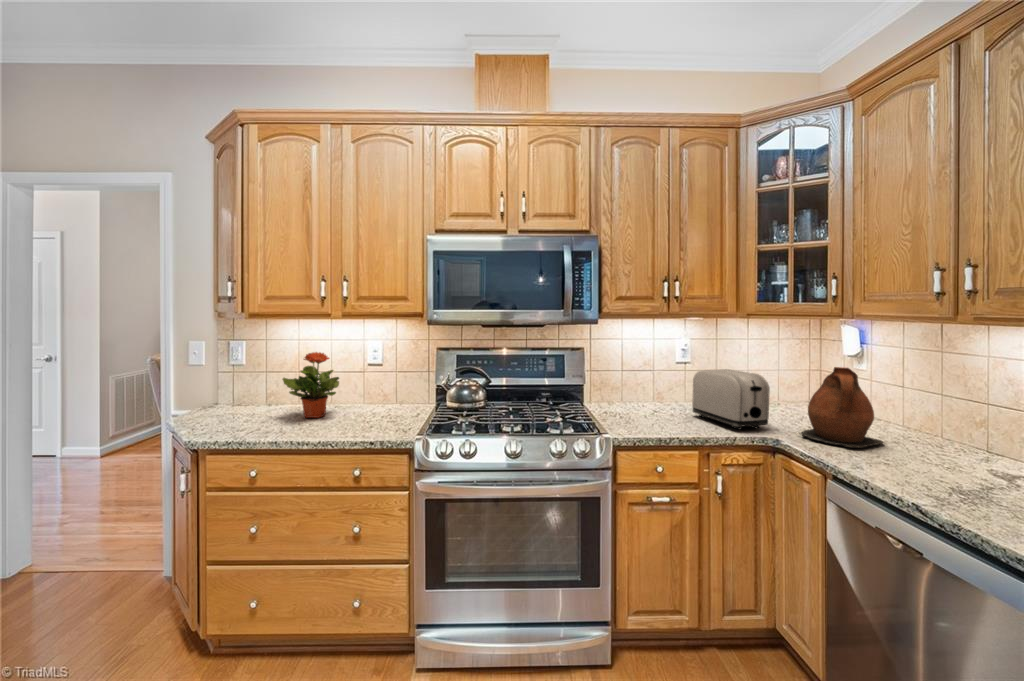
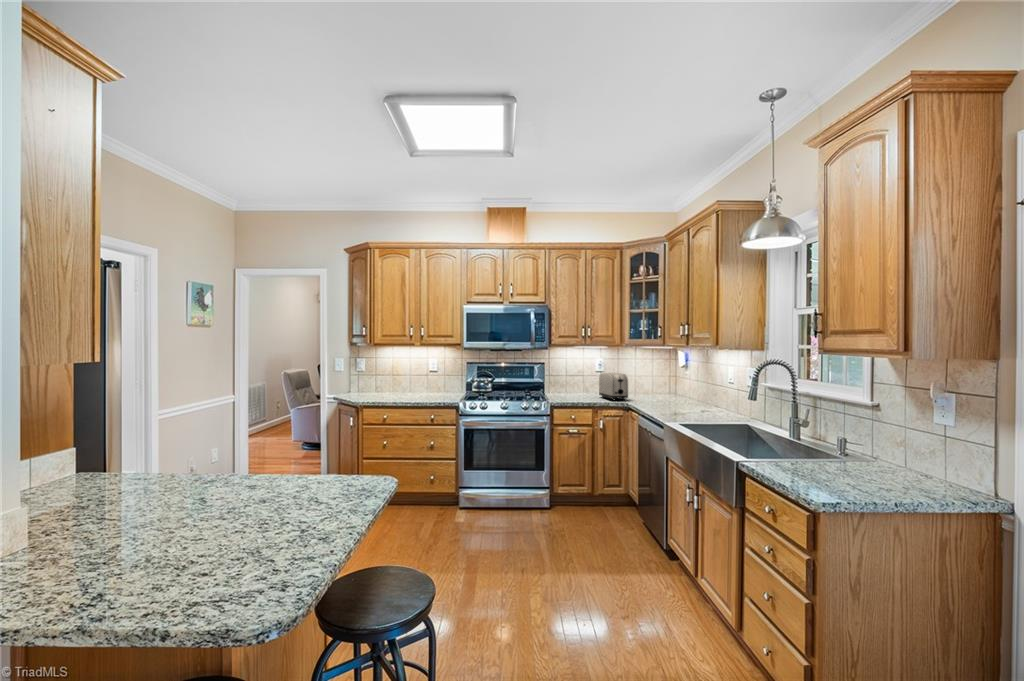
potted plant: present [283,352,339,418] -> none [390,363,418,397]
ceramic pitcher: present [802,367,884,447] -> none [638,369,672,404]

